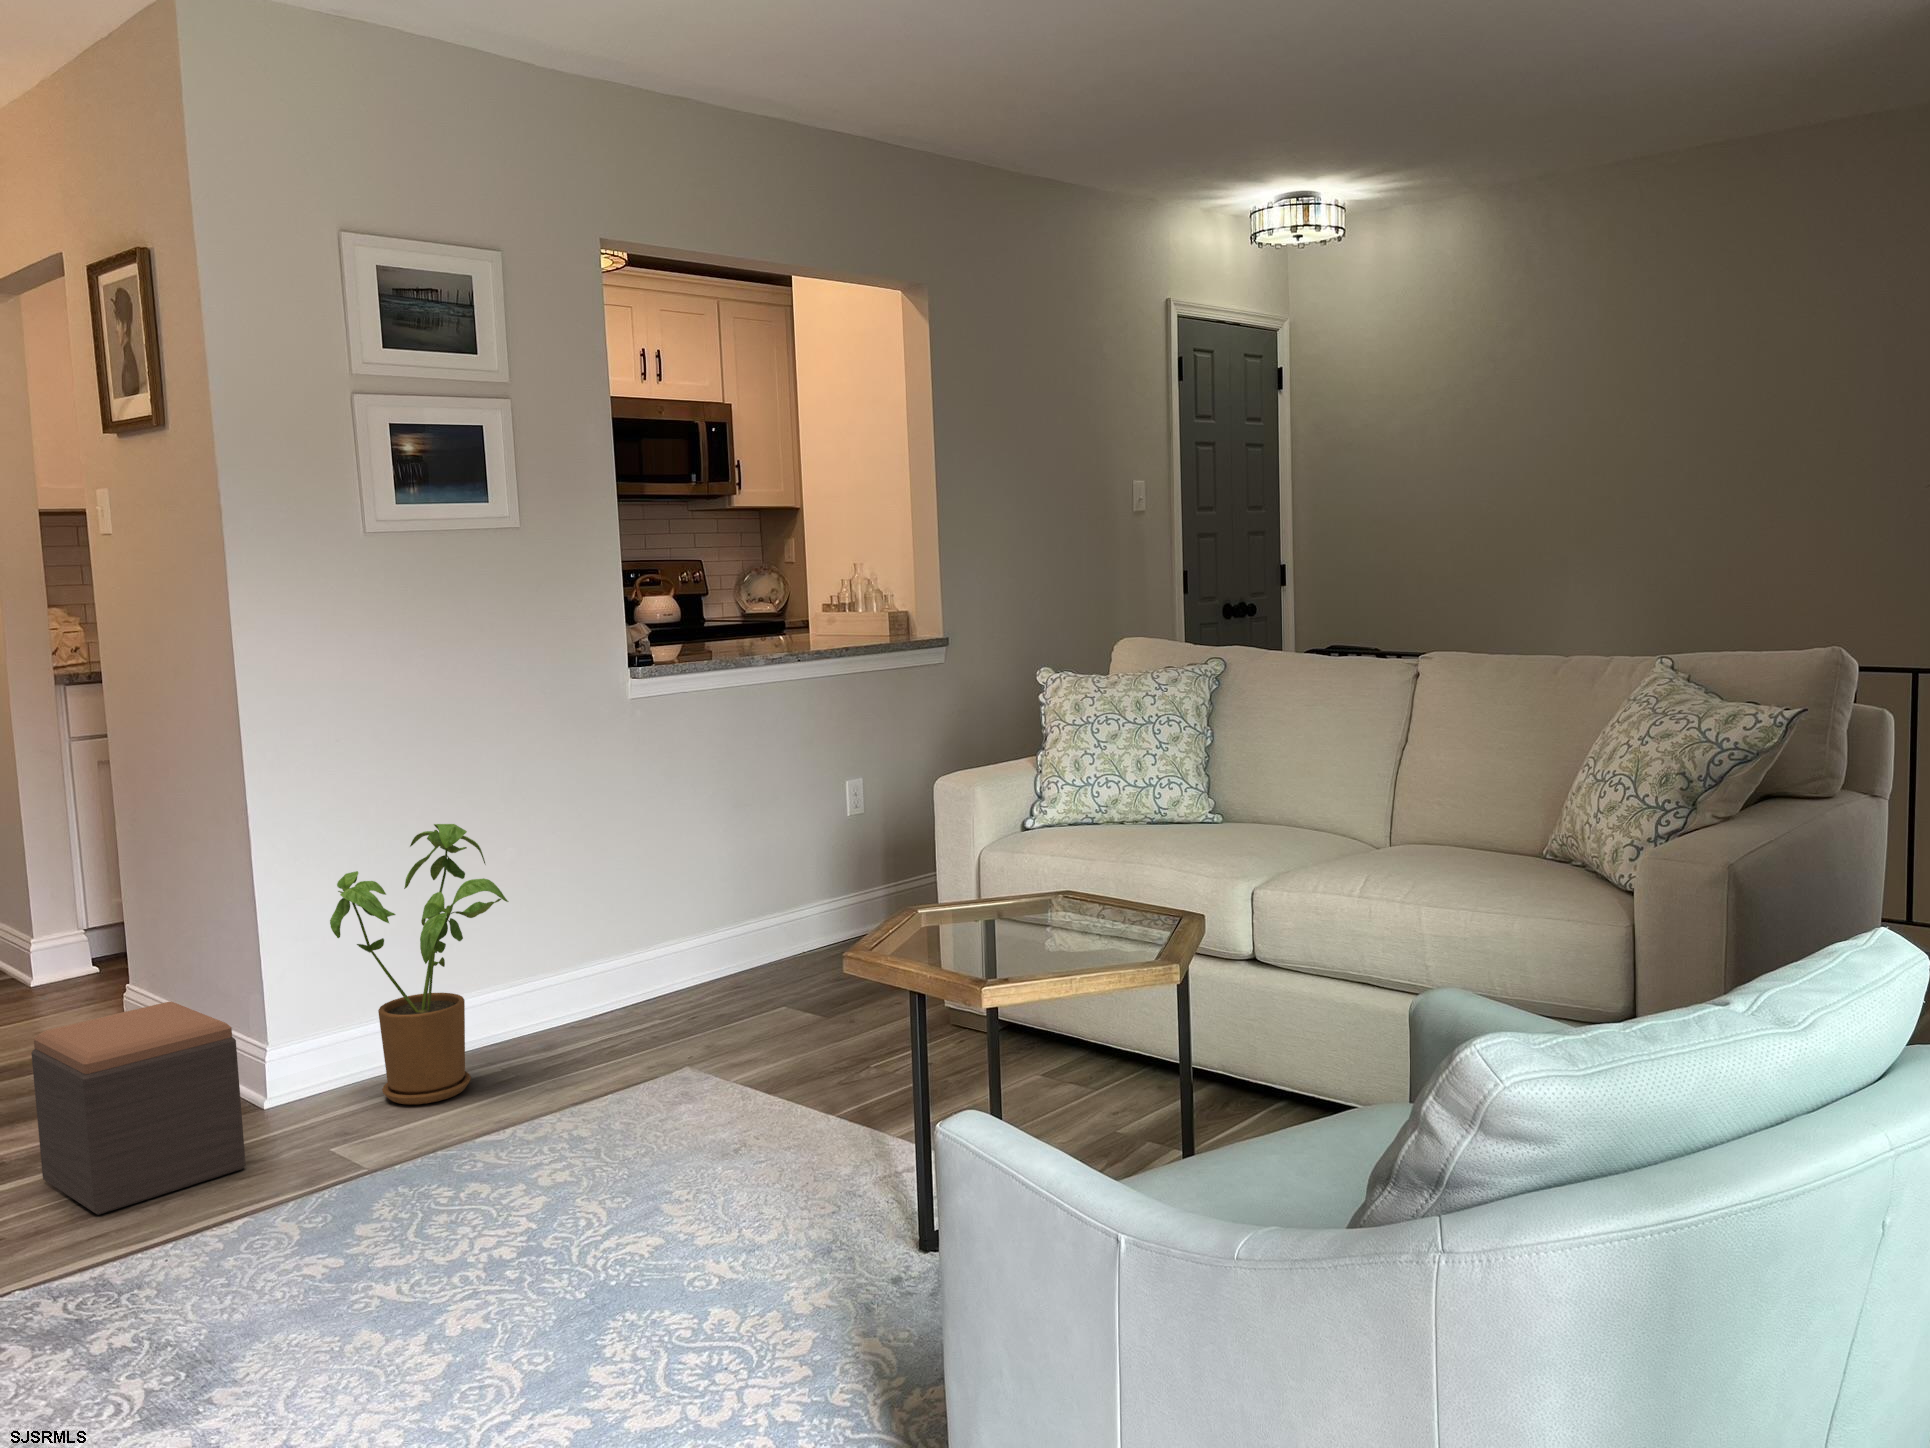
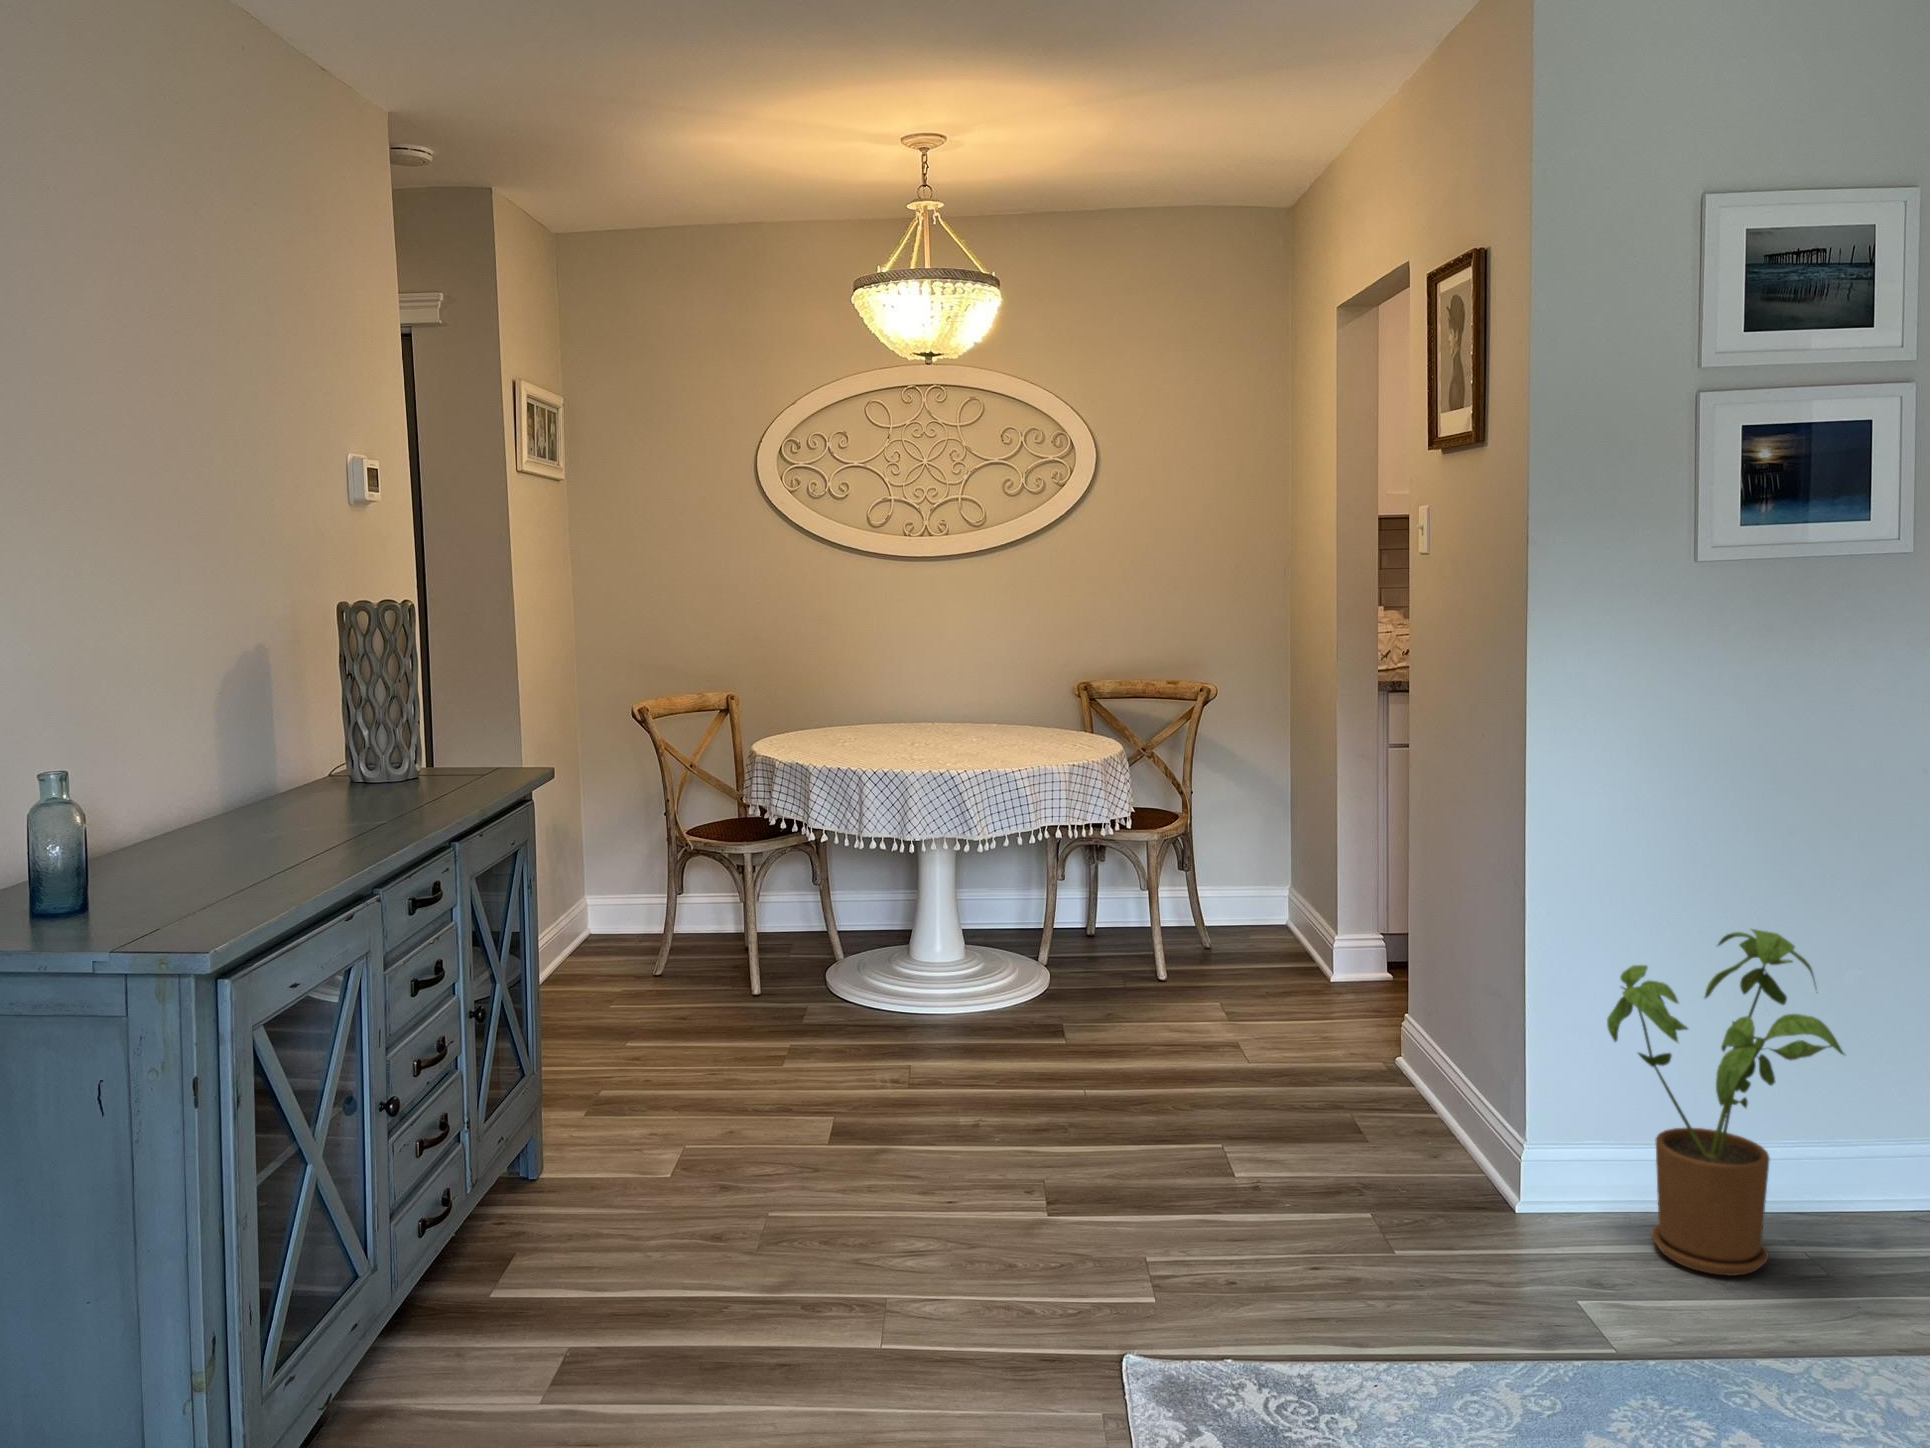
footstool: present [31,1002,246,1215] -> none [1288,1067,1482,1285]

